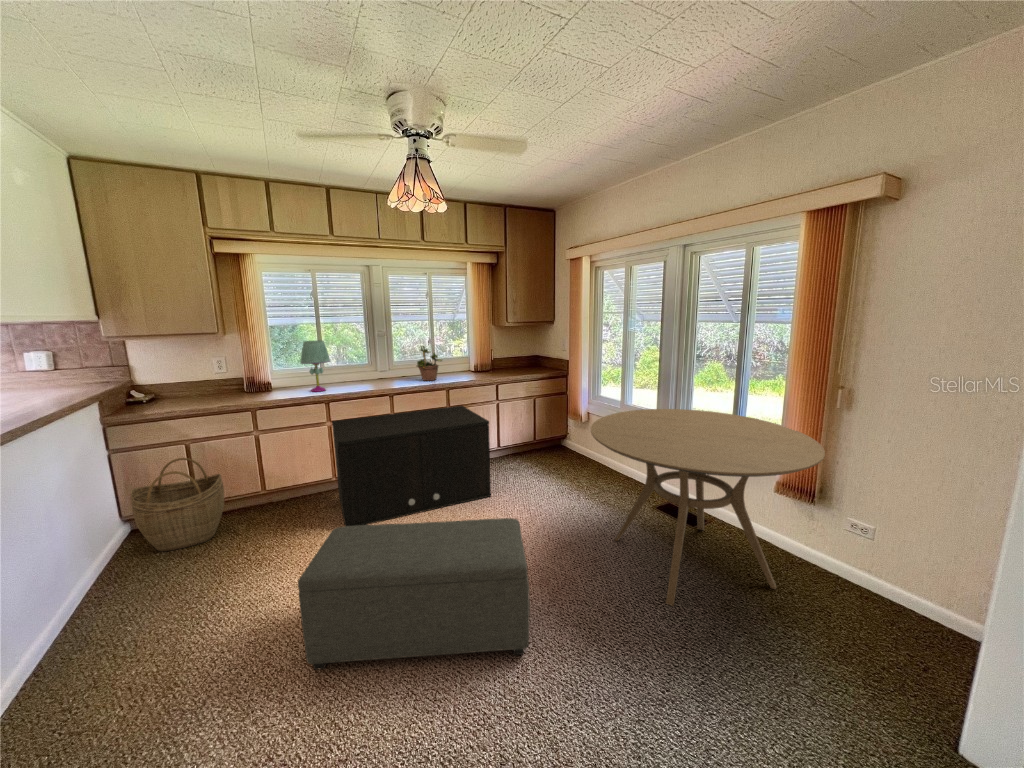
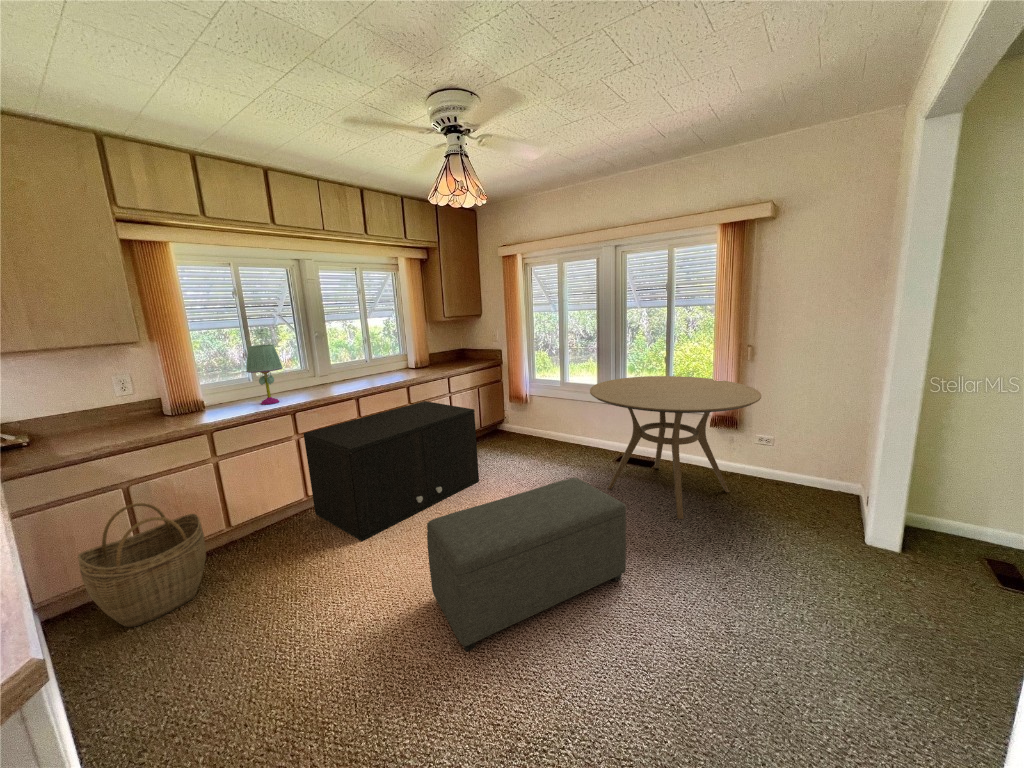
potted plant: present [417,346,442,381] -> none [366,341,392,381]

